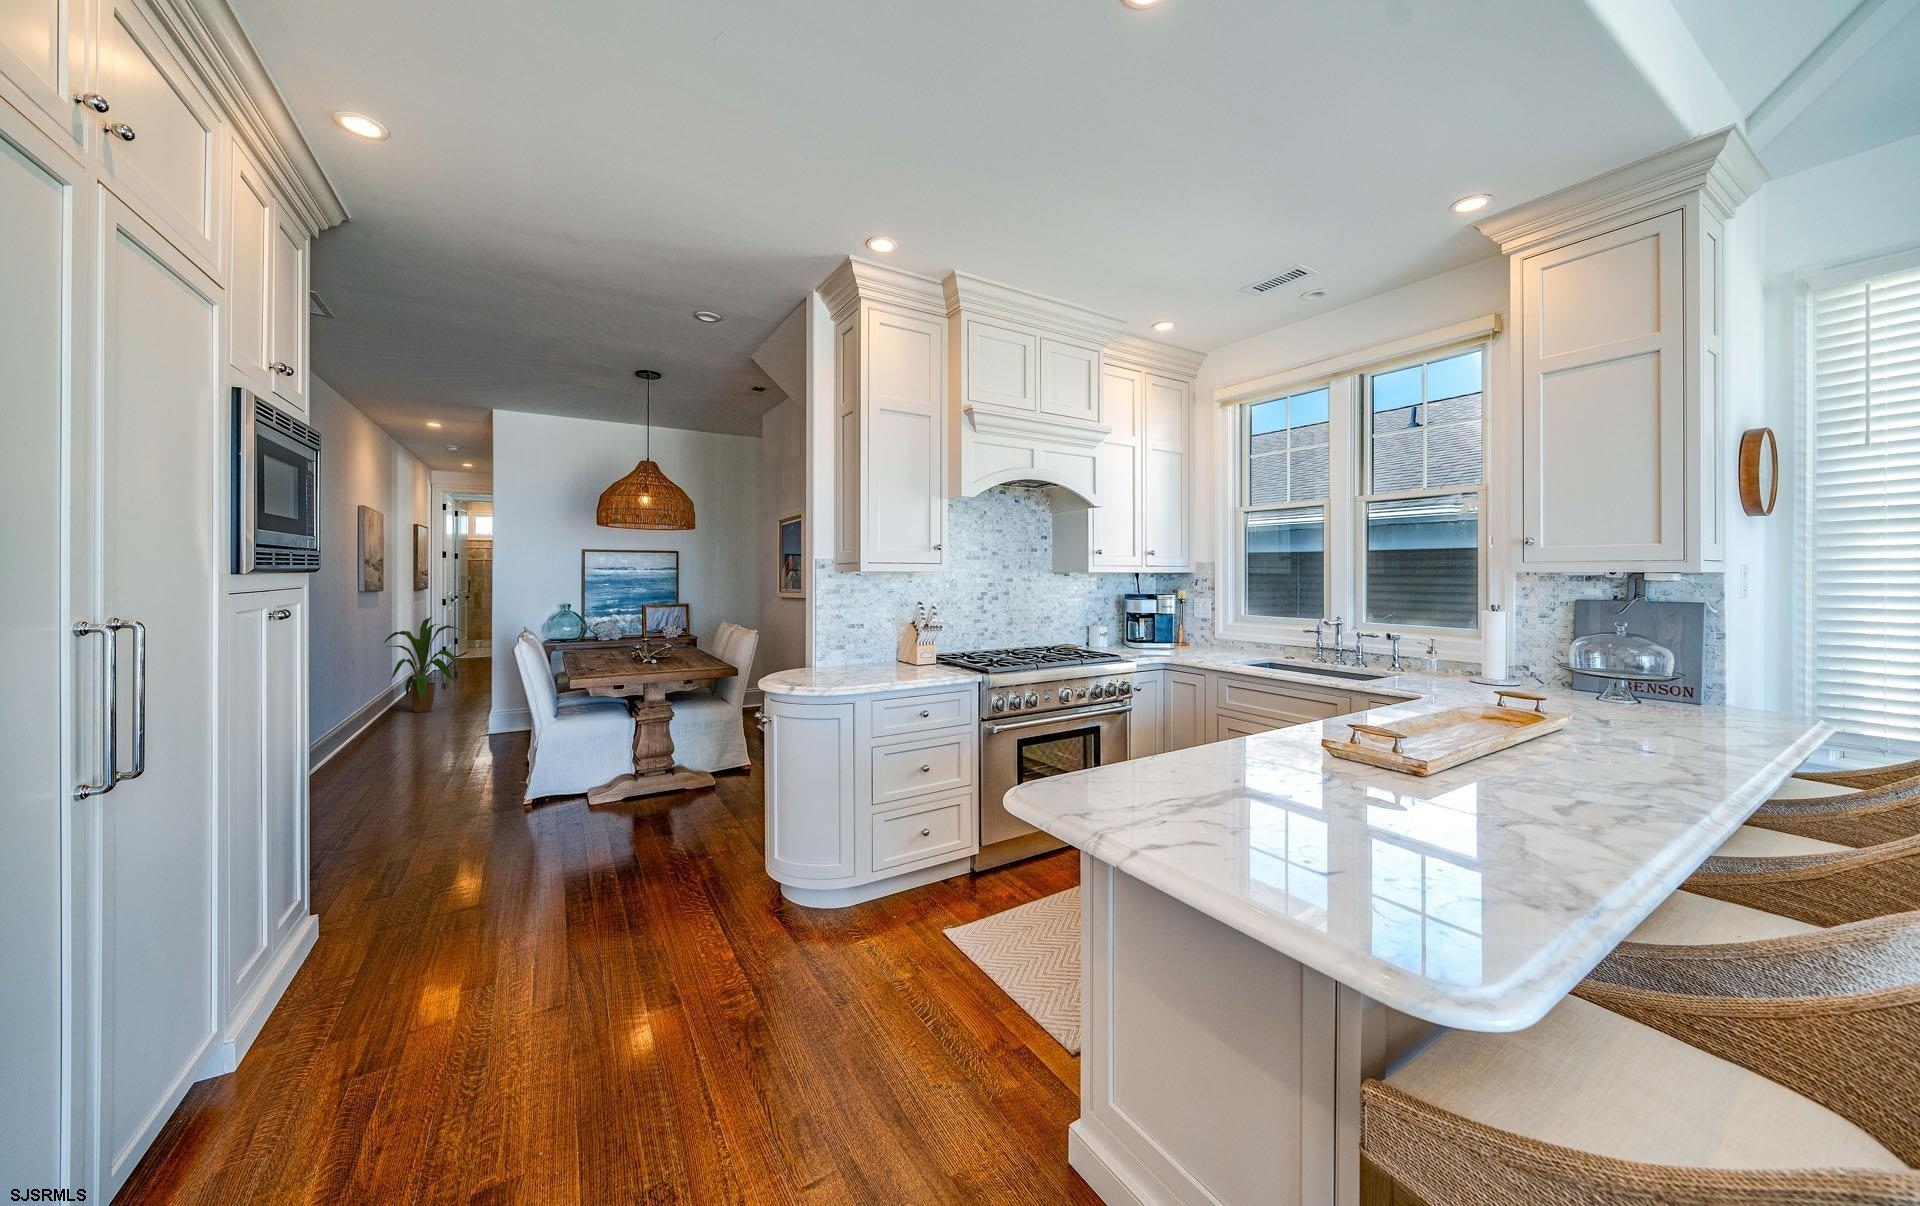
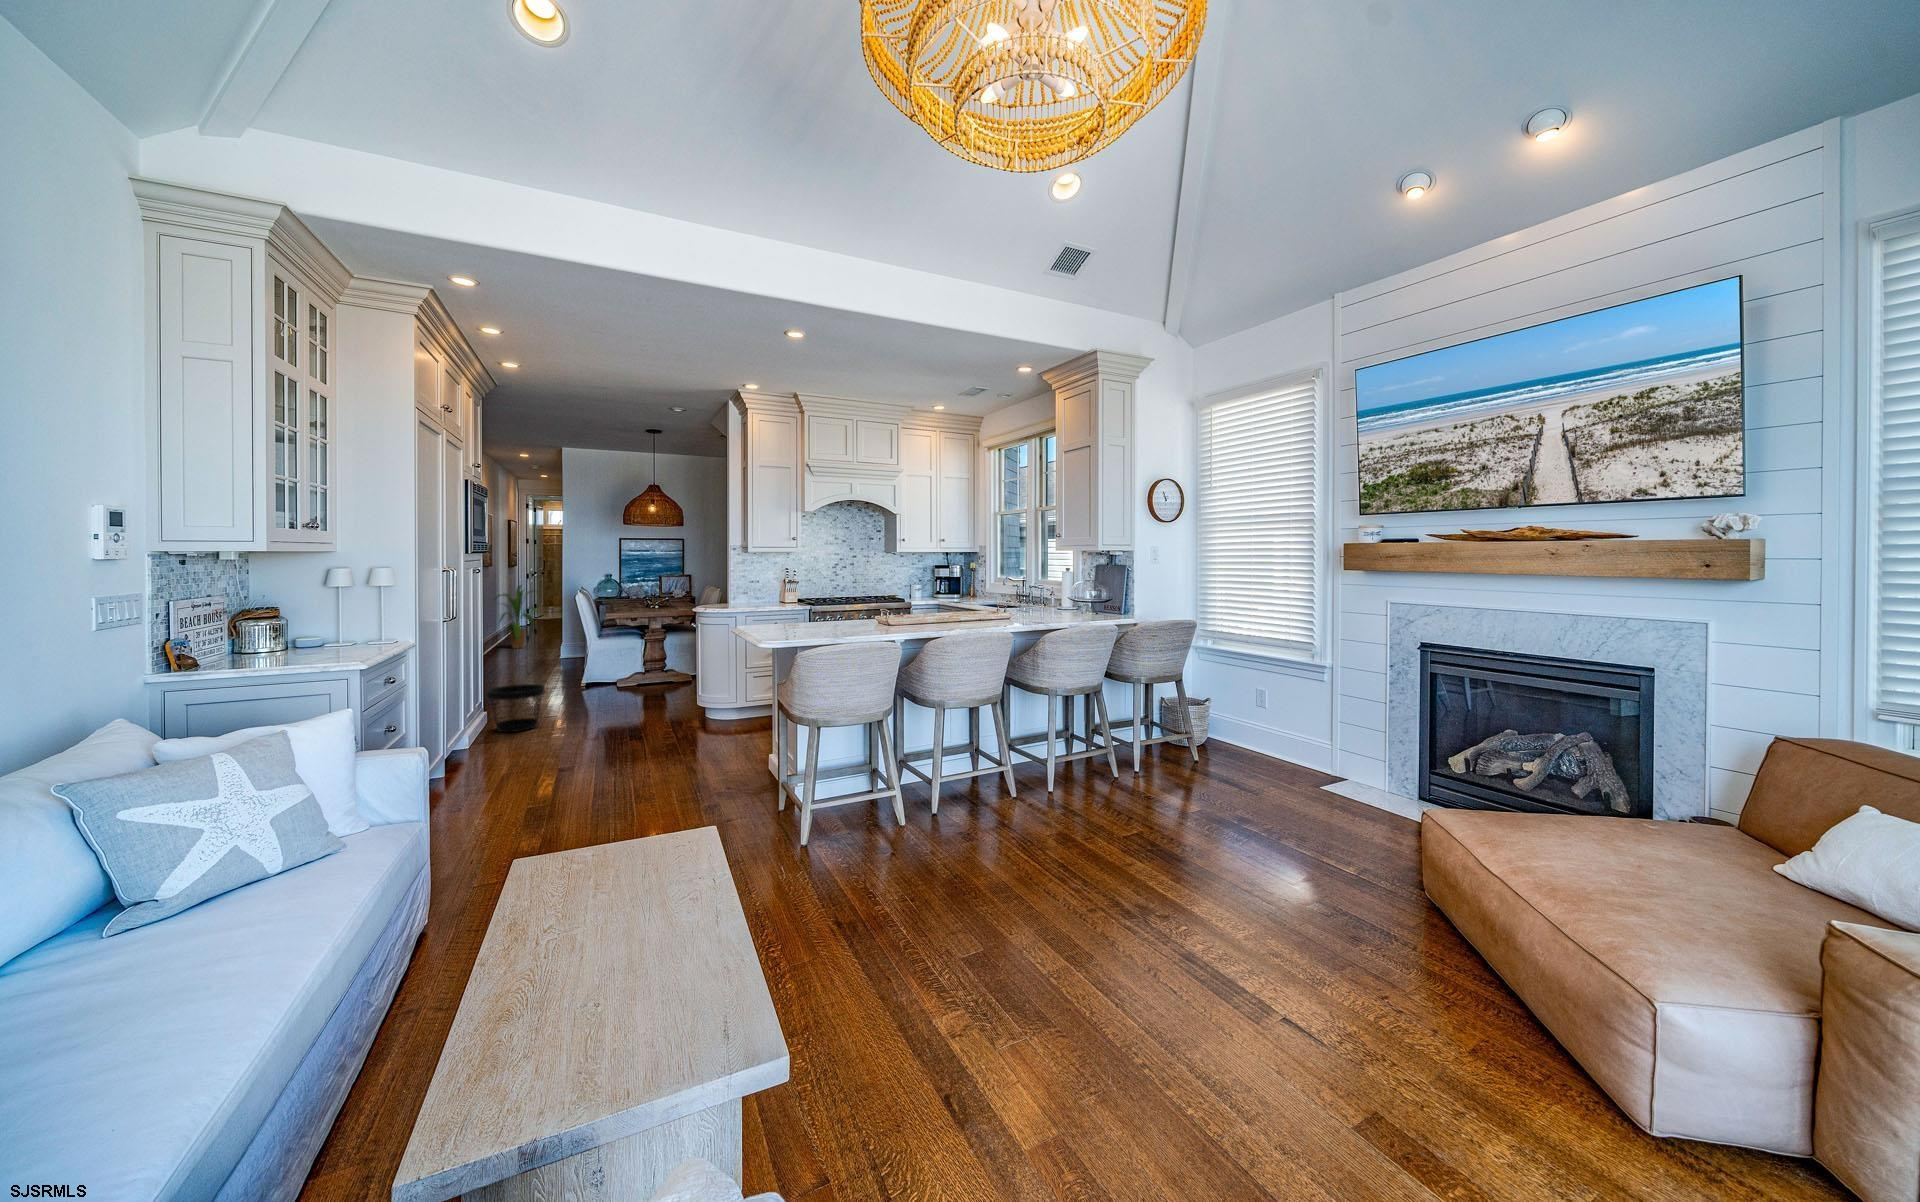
wastebasket: none [297,861,447,998] -> present [487,684,545,732]

